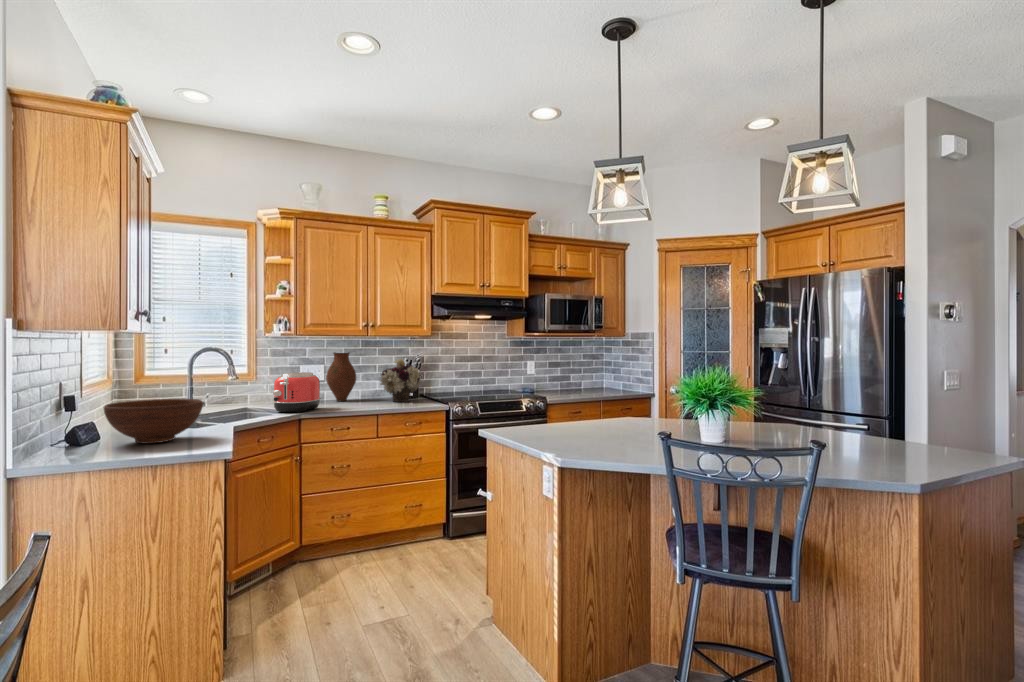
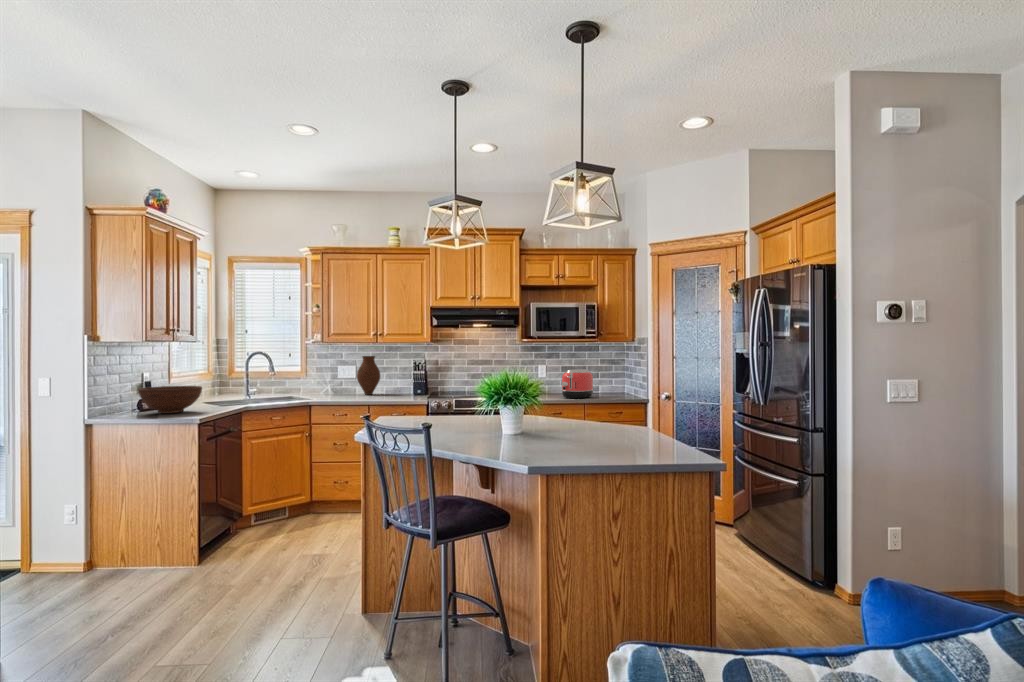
flower arrangement: present [380,359,421,402] -> none [386,361,426,397]
toaster: present [273,372,321,413] -> present [562,369,594,399]

